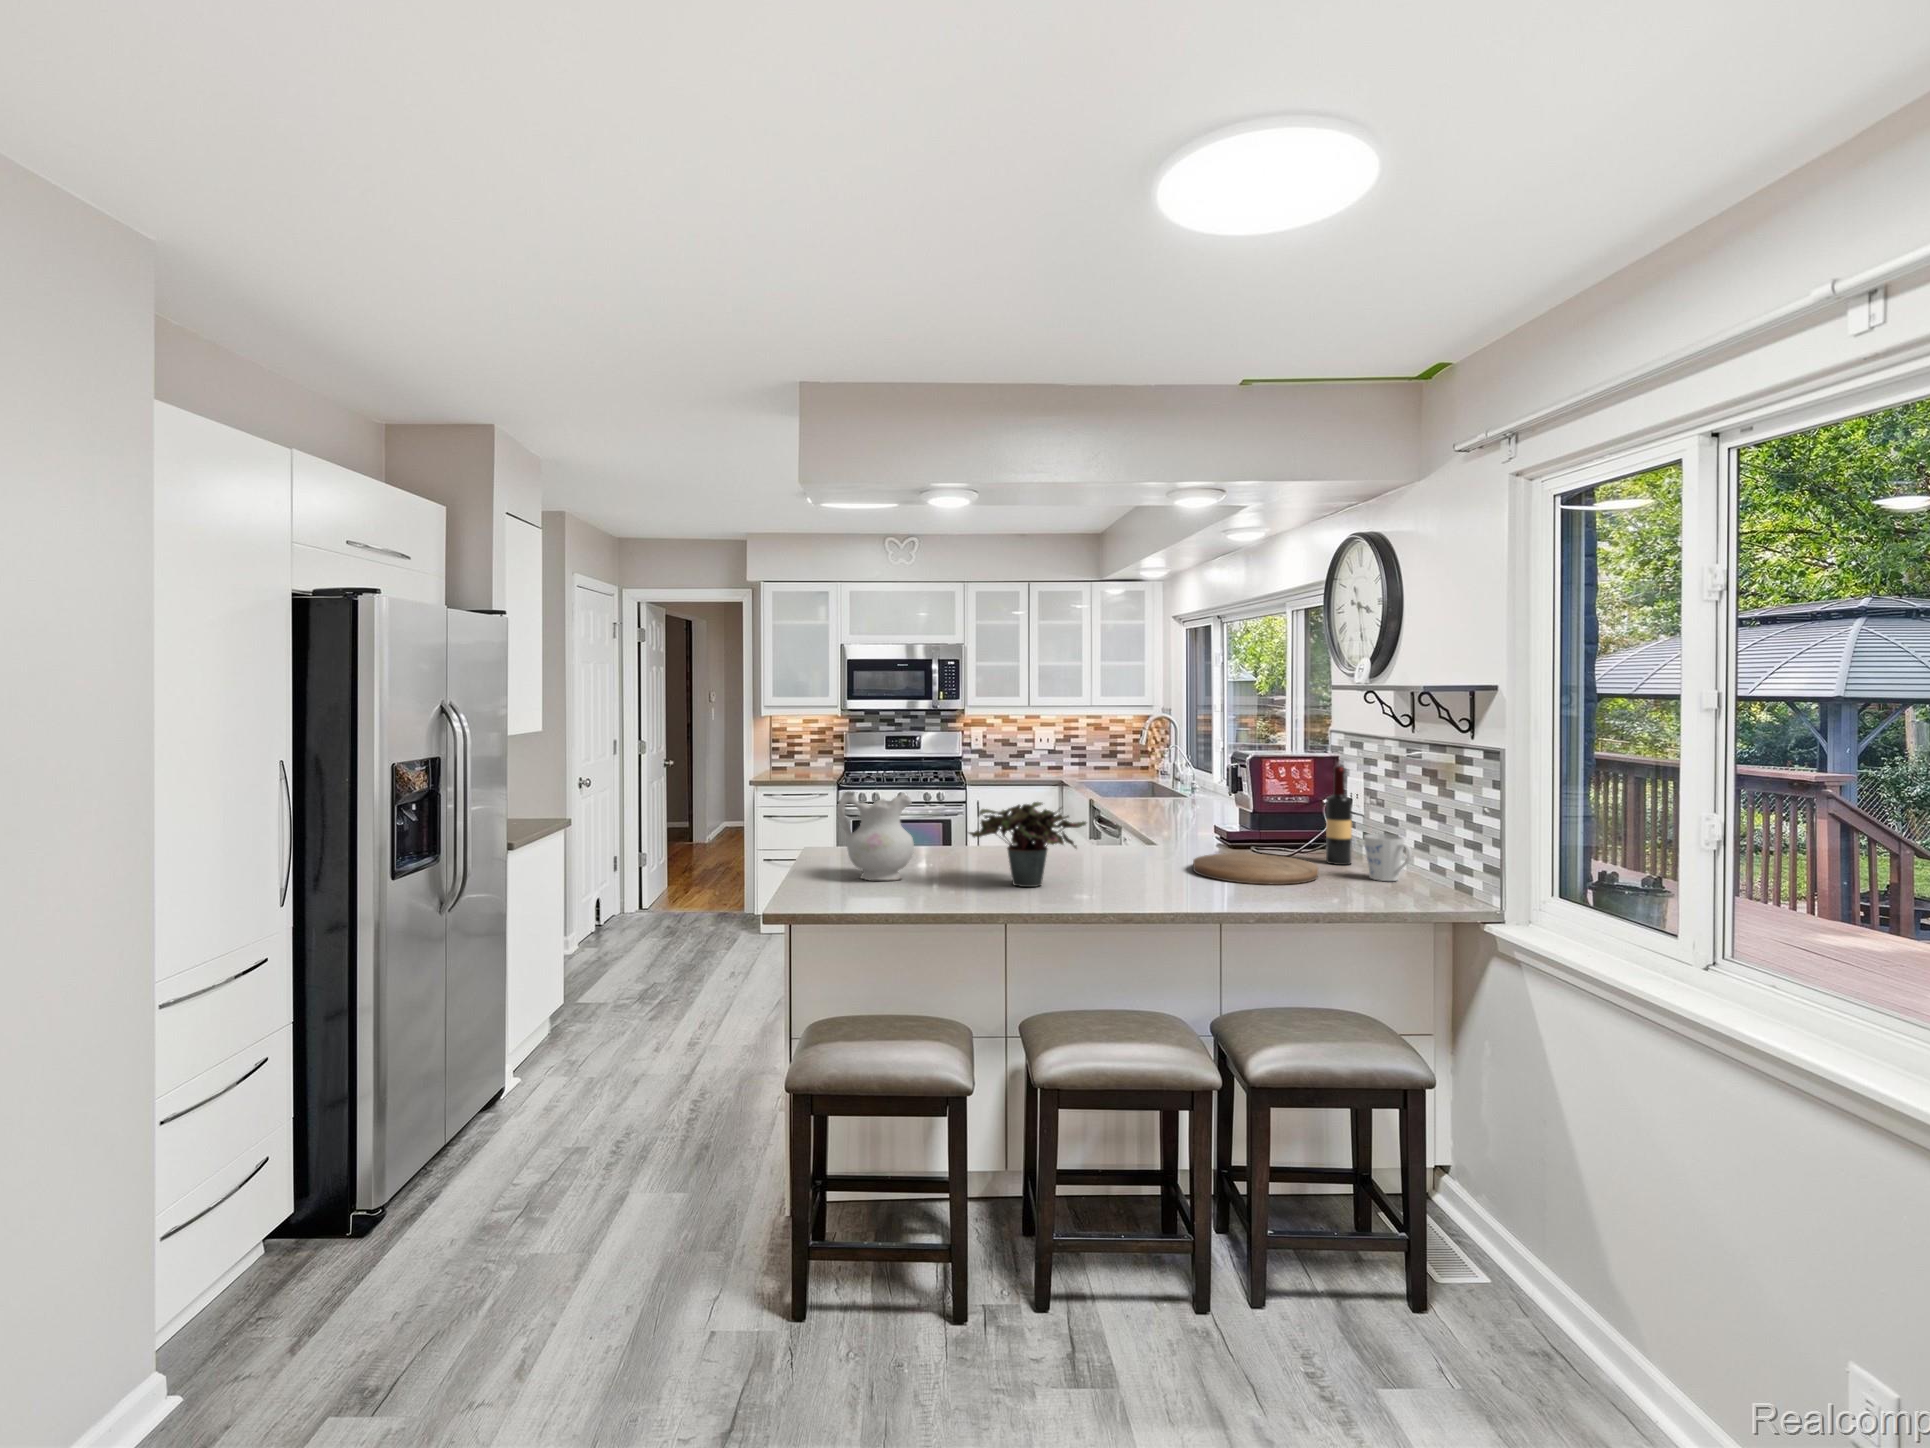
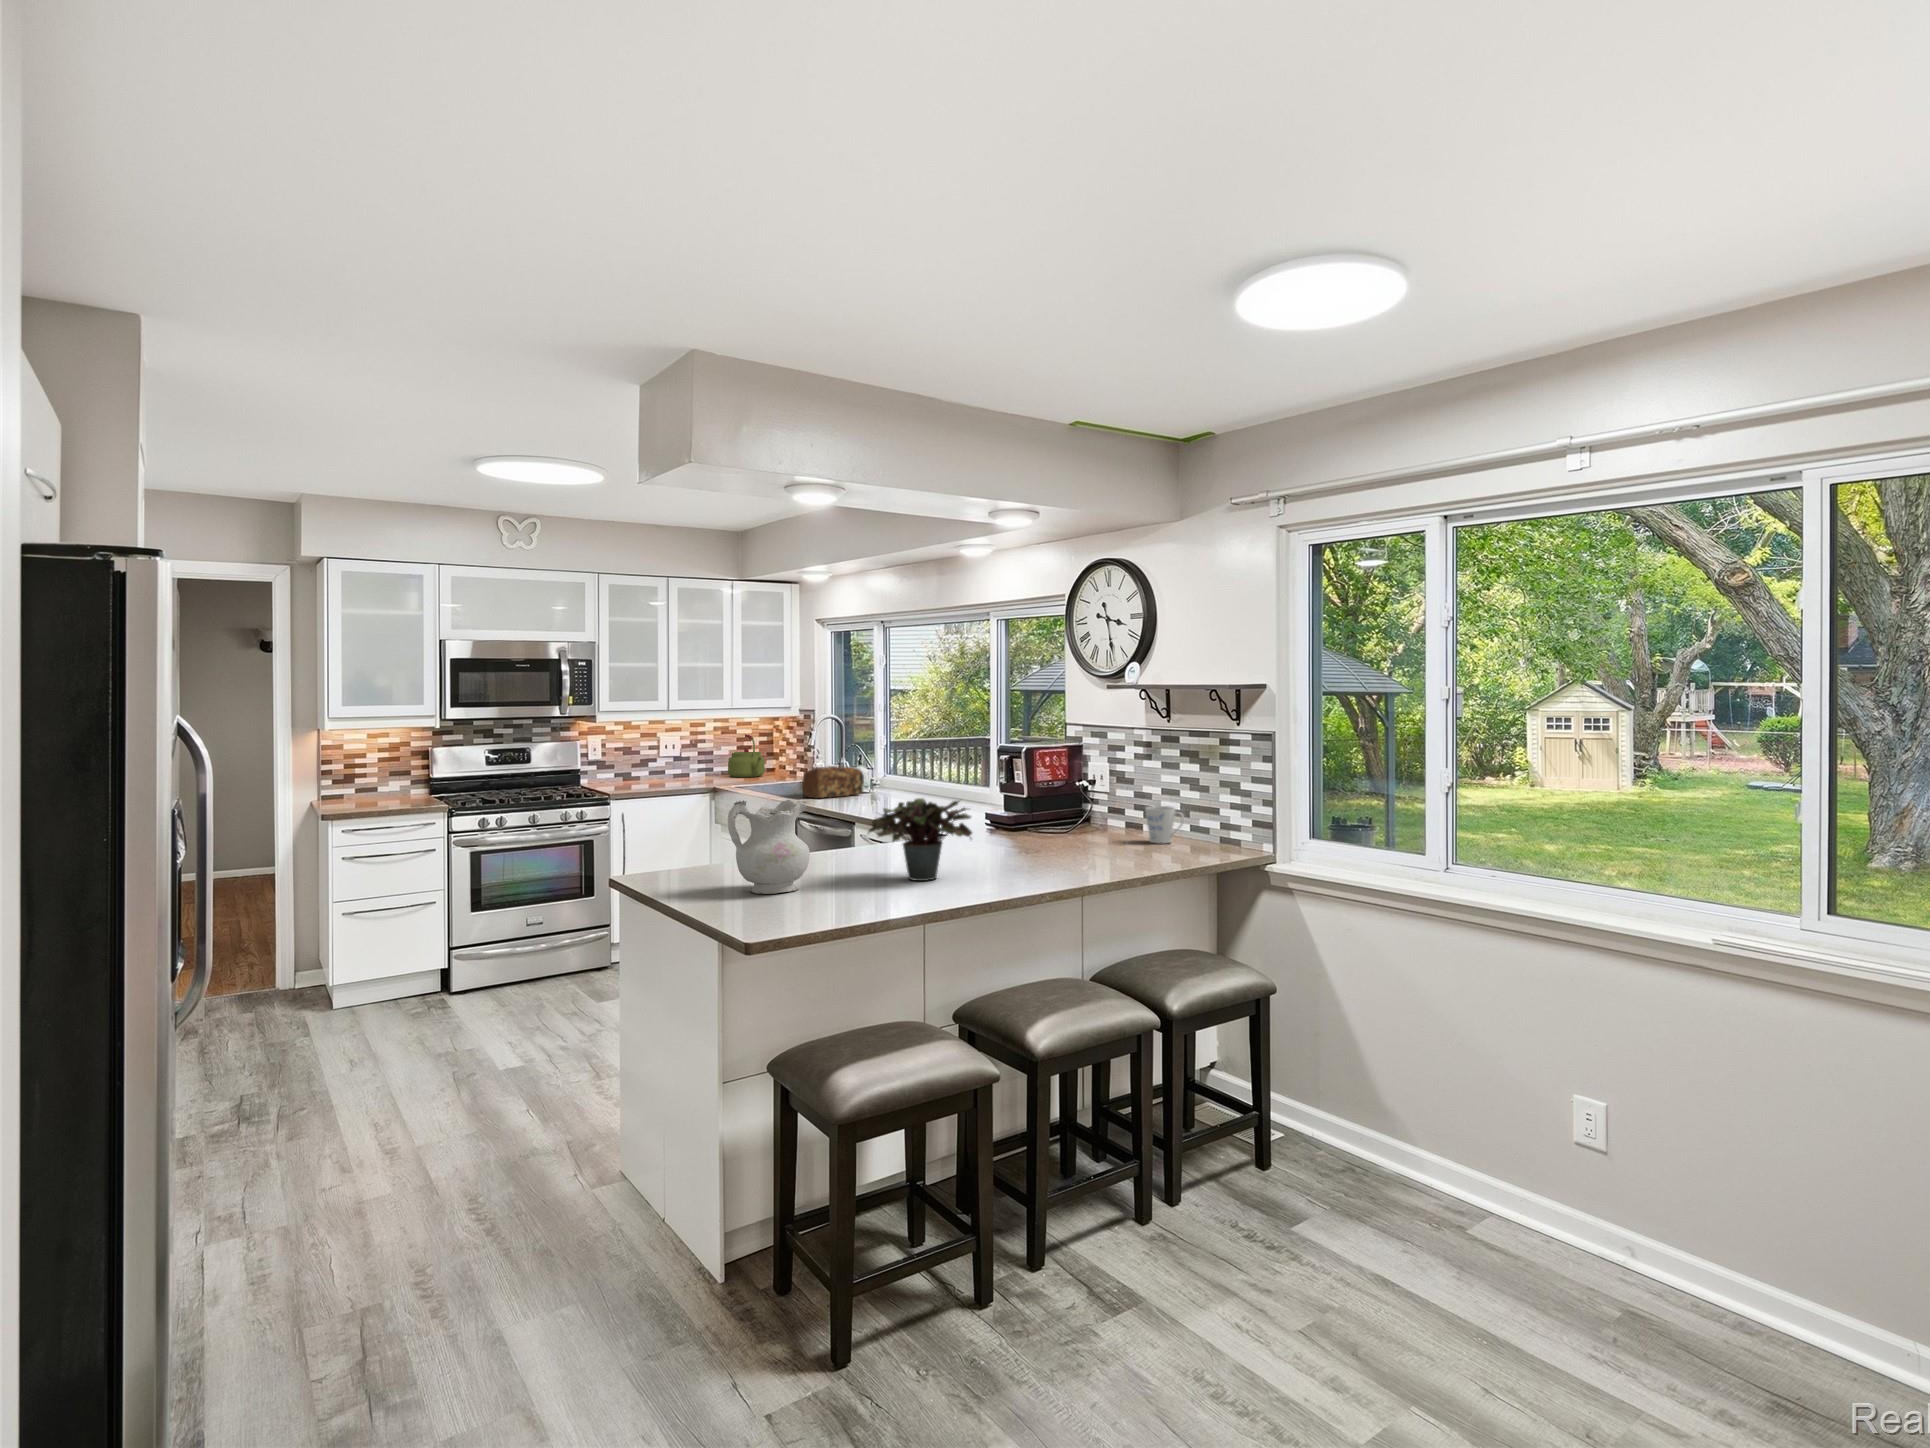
kettle: none [1100,731,1135,772] -> present [728,735,765,777]
bread loaf: none [1117,766,1181,797] -> present [802,766,864,798]
wine bottle: present [1326,766,1352,865] -> none [1097,753,1117,836]
cutting board: present [1193,853,1318,885] -> none [1017,833,1121,857]

